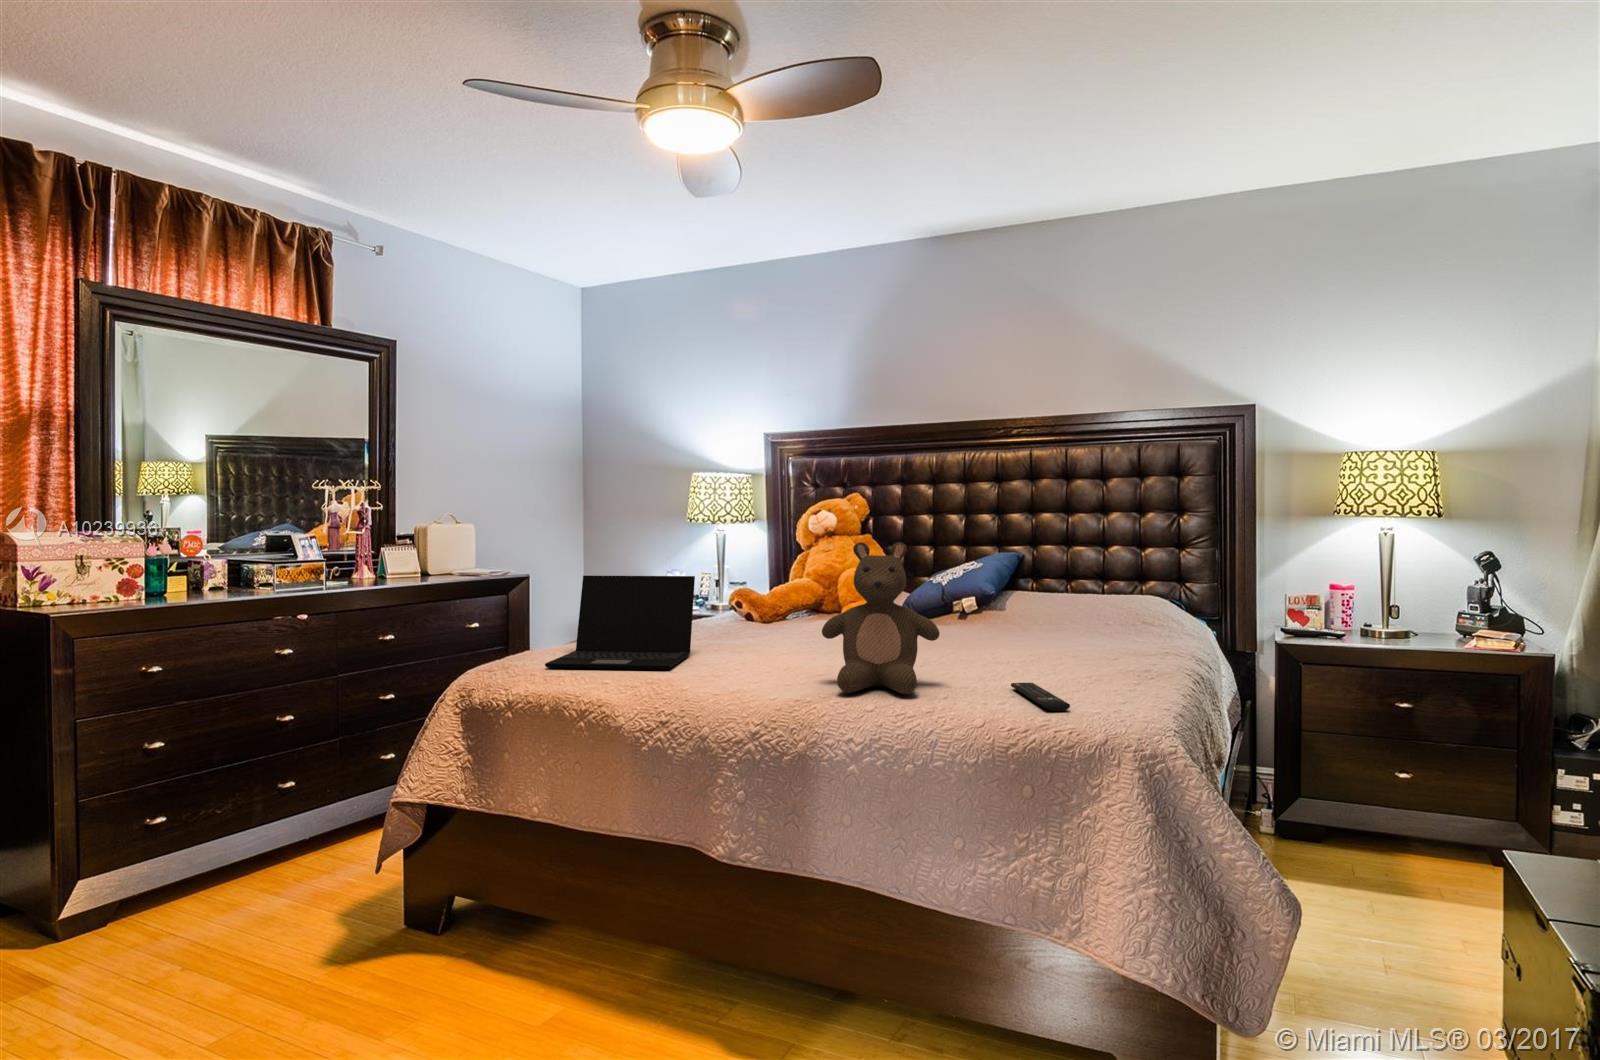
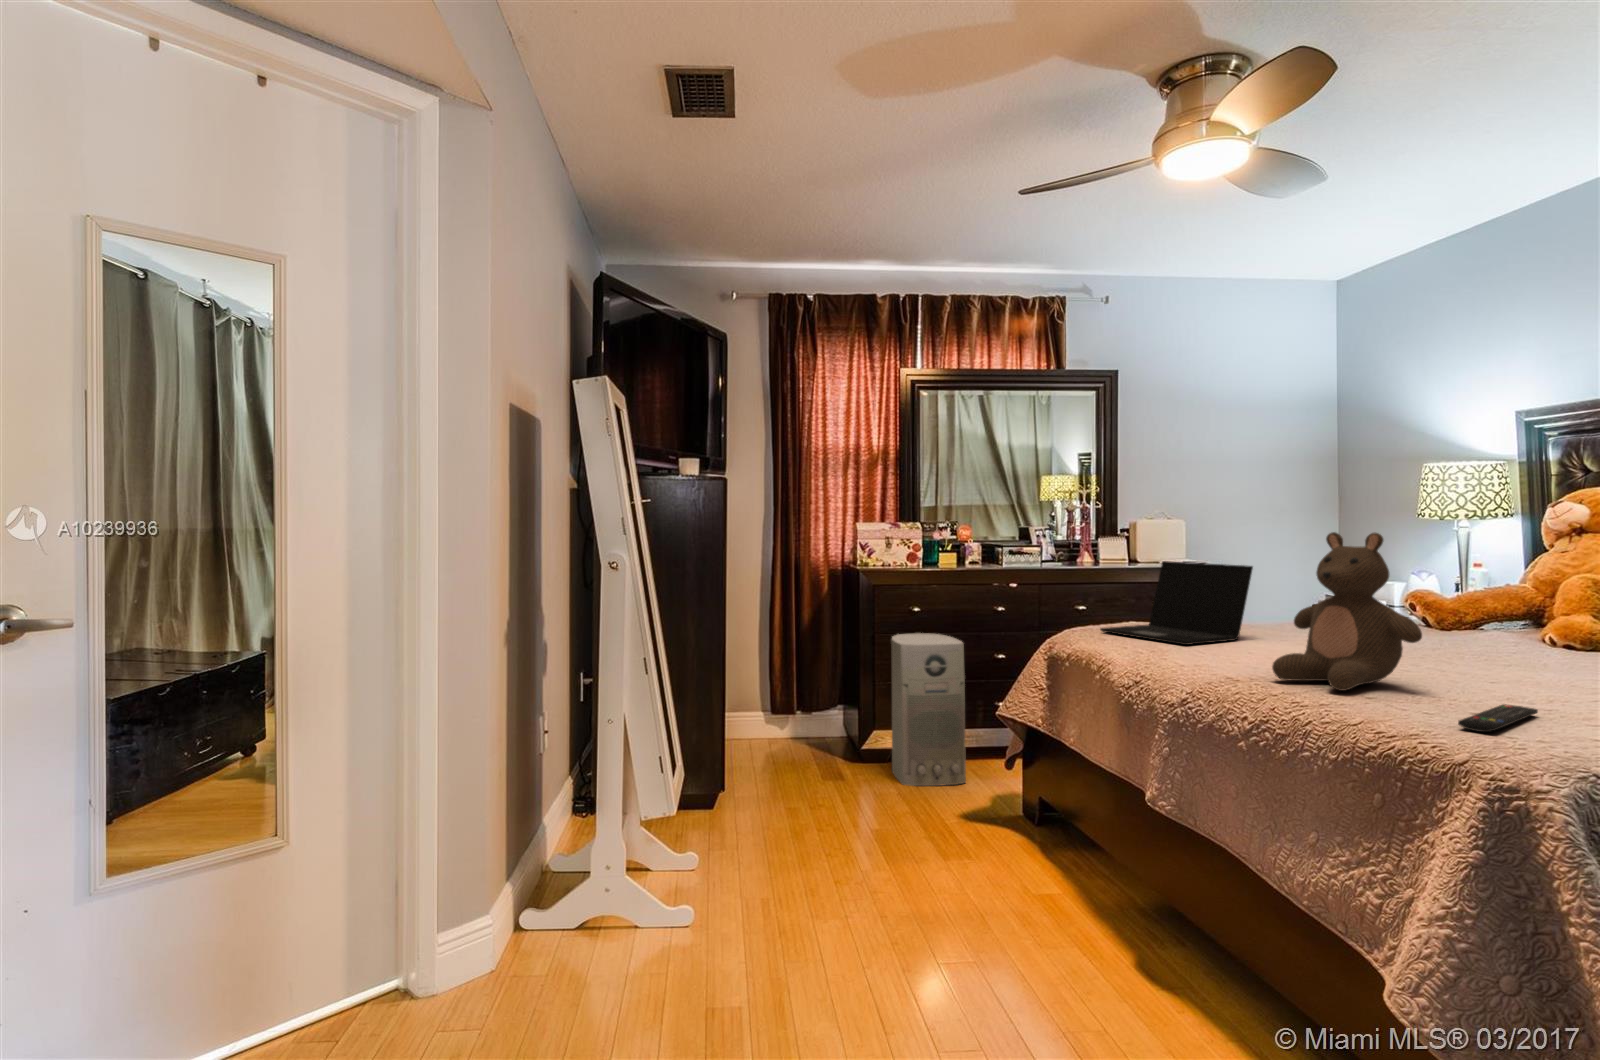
air purifier: none [122,705,284,968] -> present [891,633,966,786]

